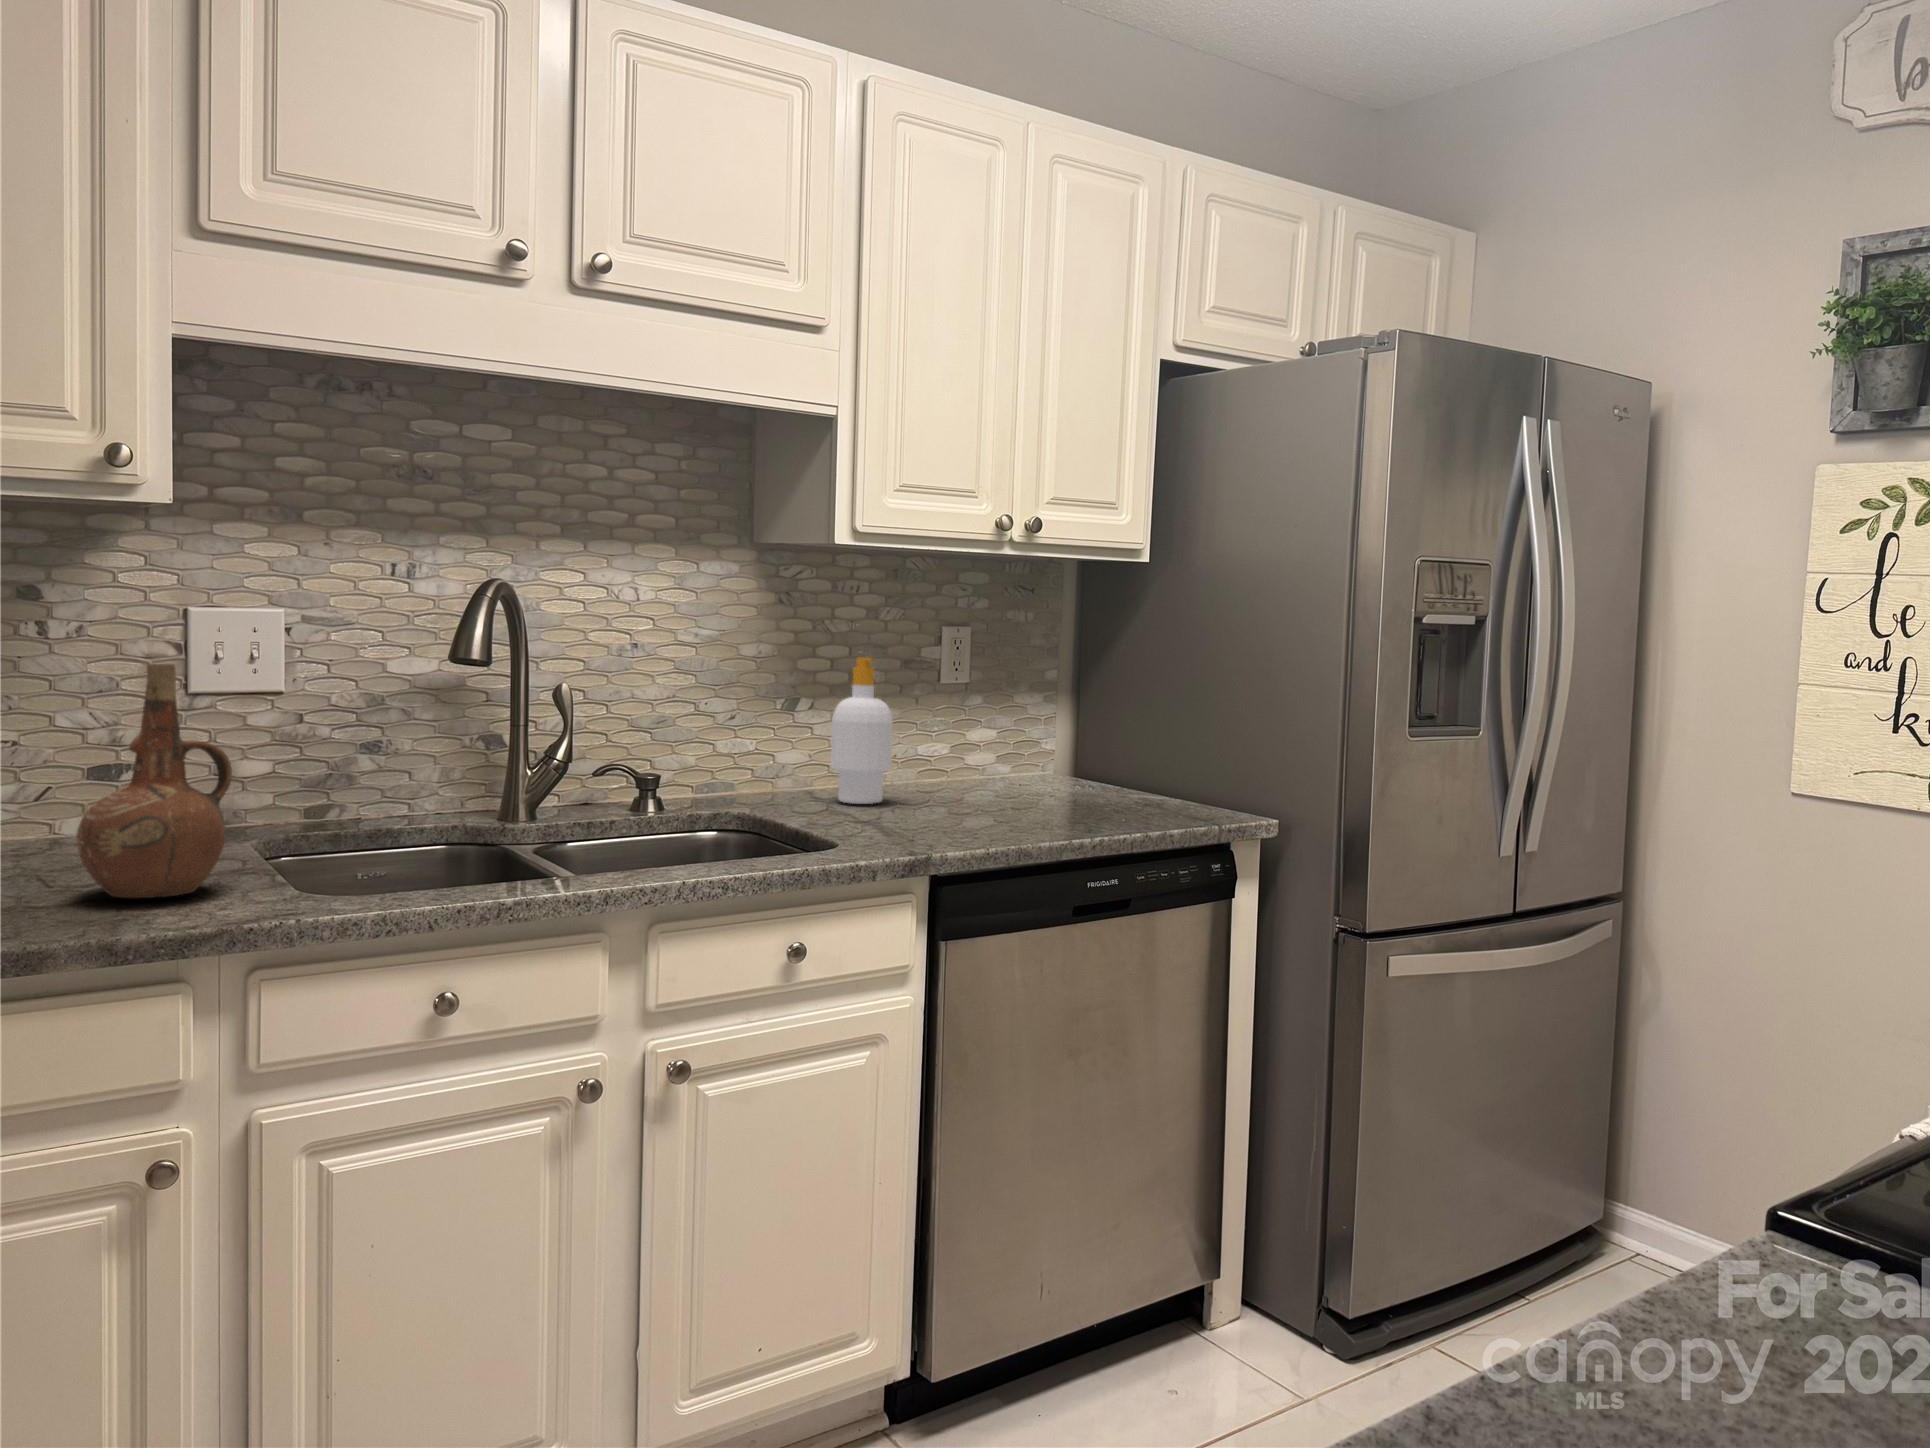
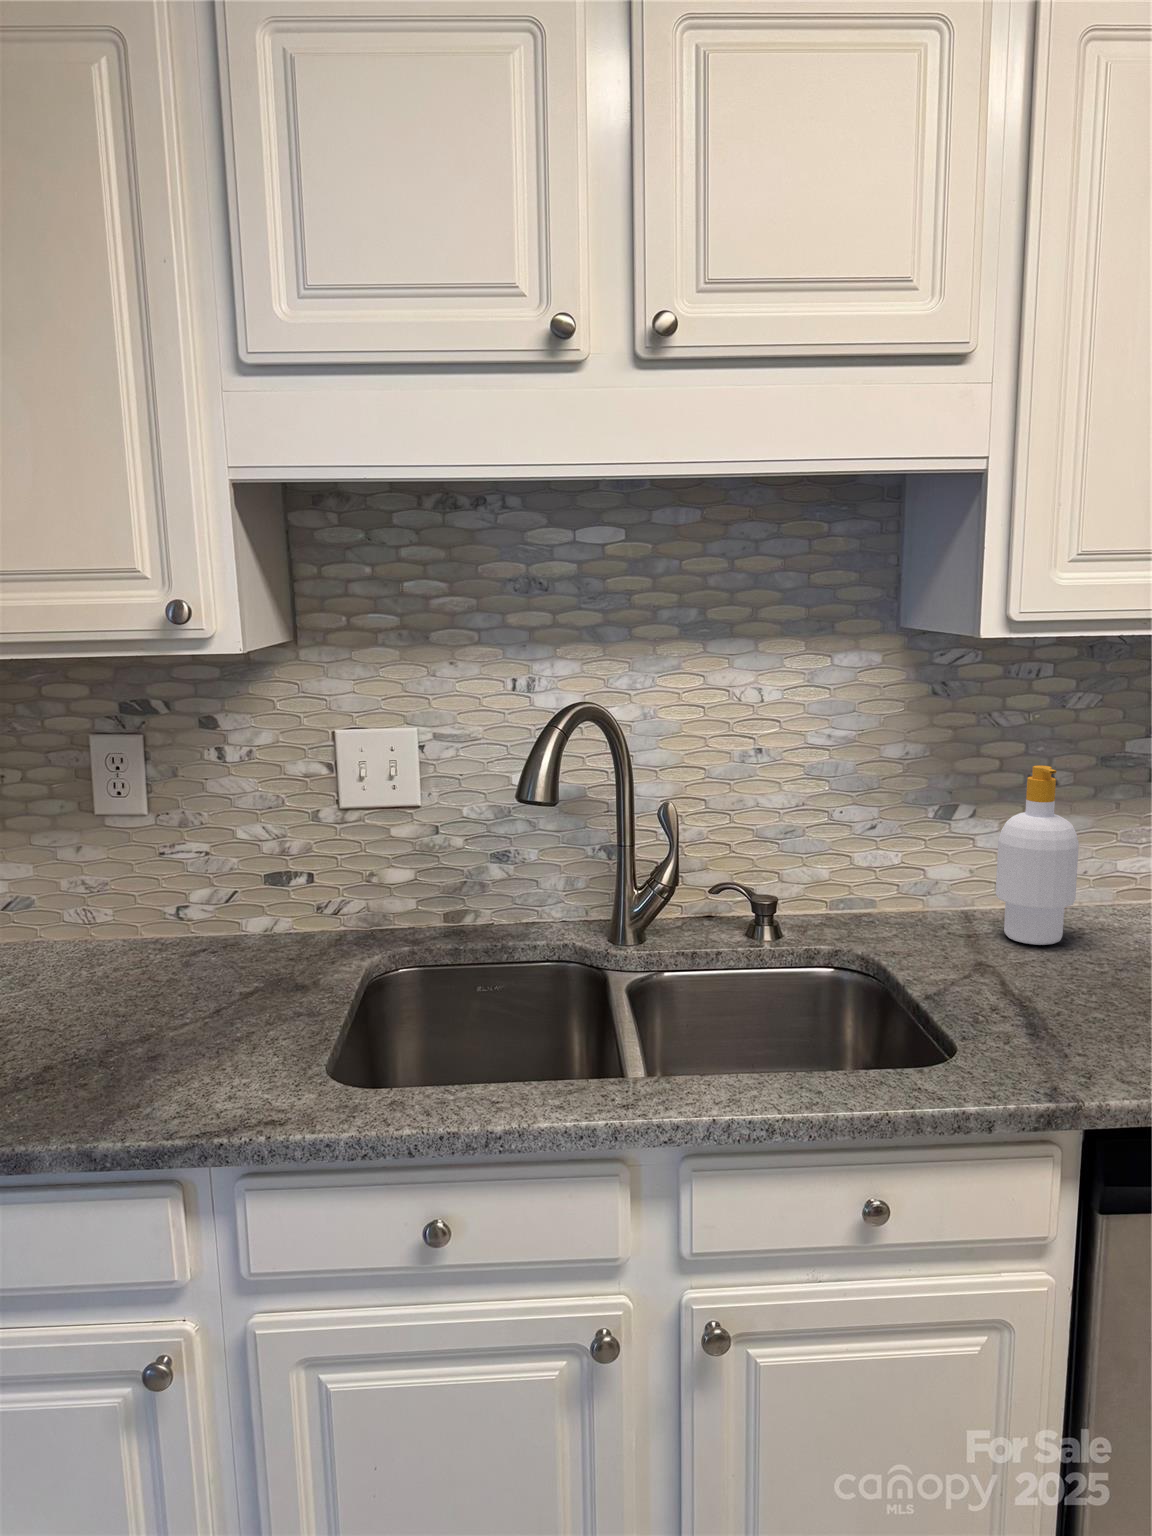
ceramic pitcher: present [76,664,232,898] -> none [132,834,270,1071]

